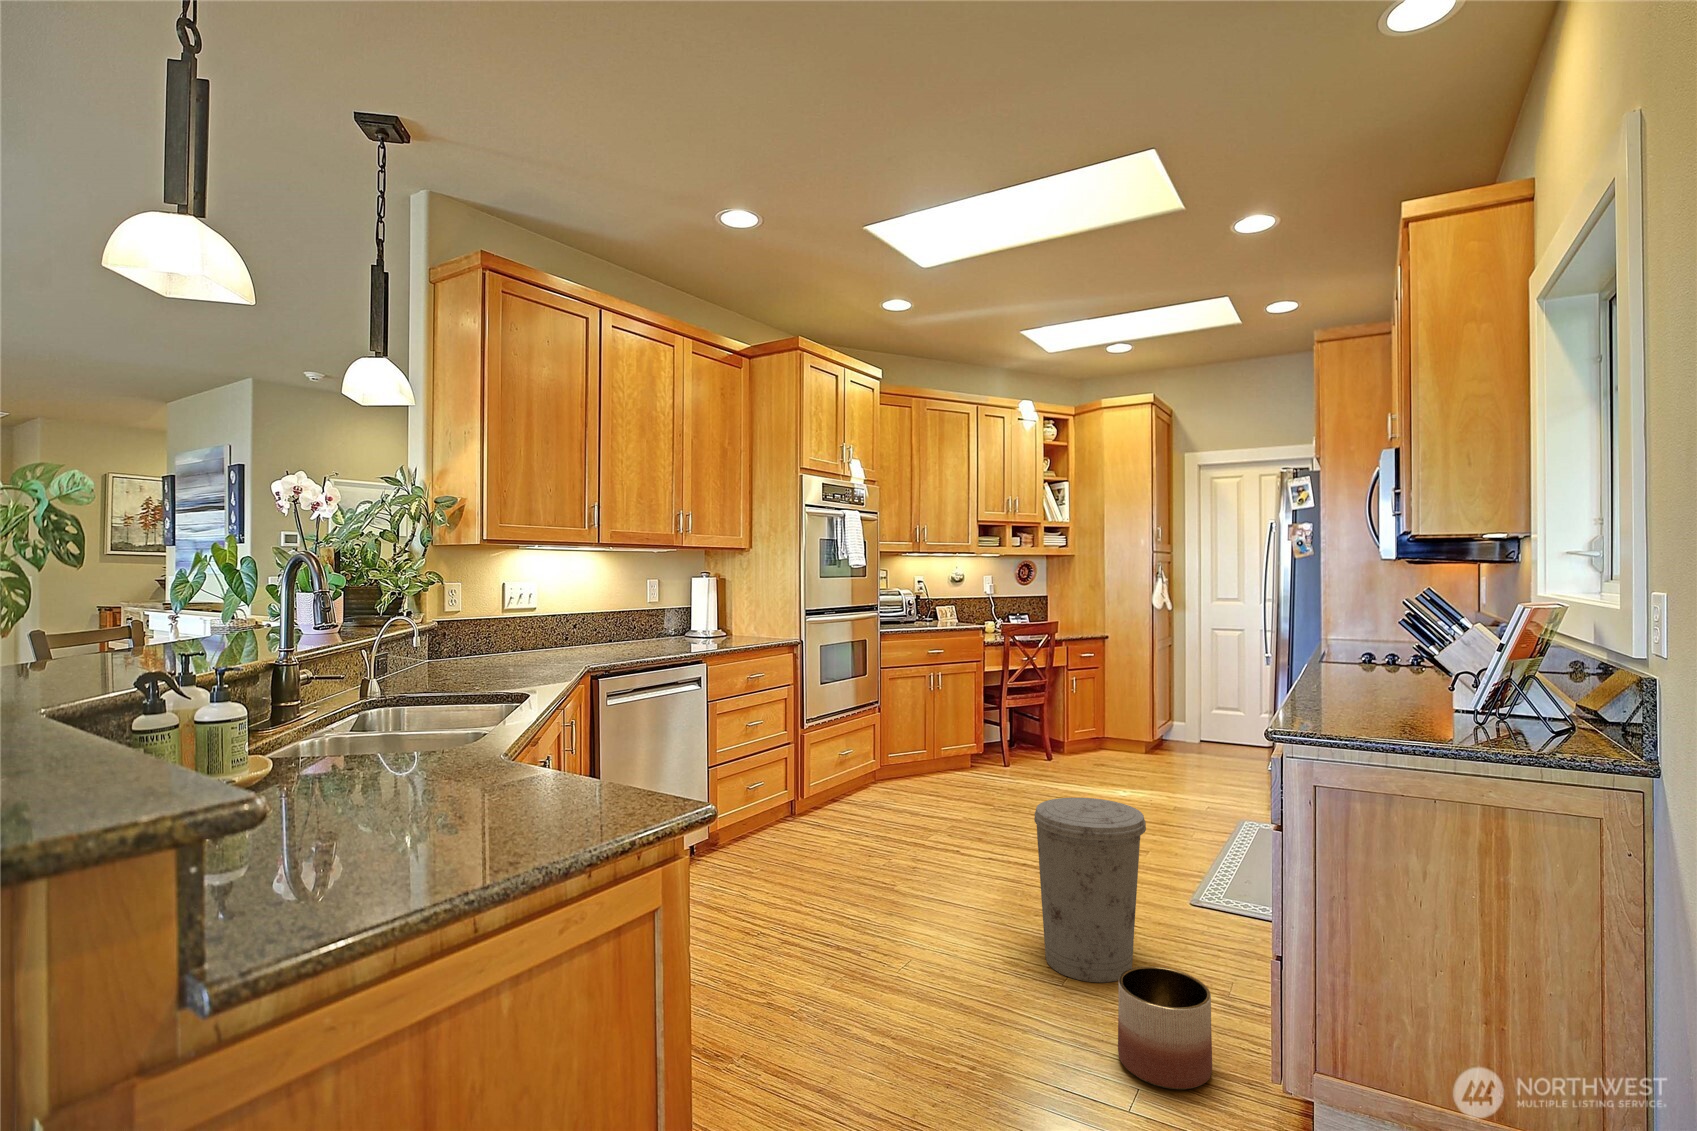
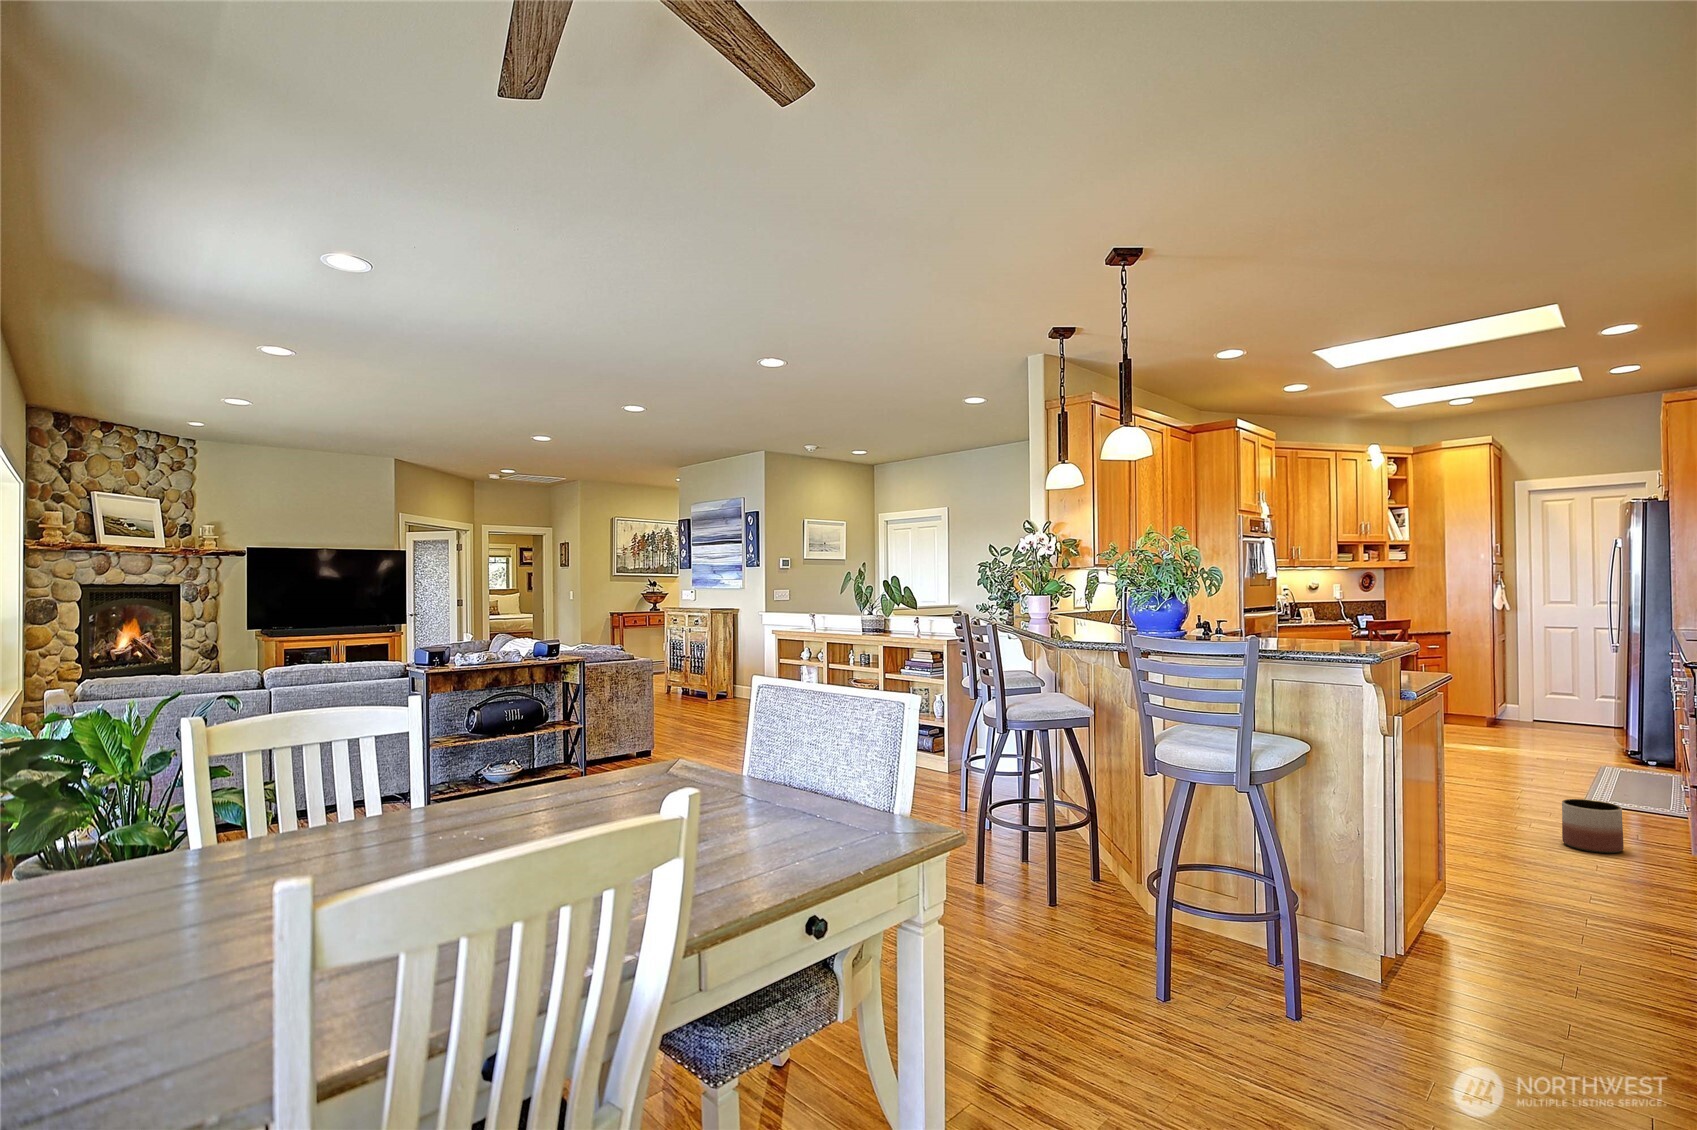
trash can: present [1034,798,1146,982] -> none [1479,721,1560,823]

